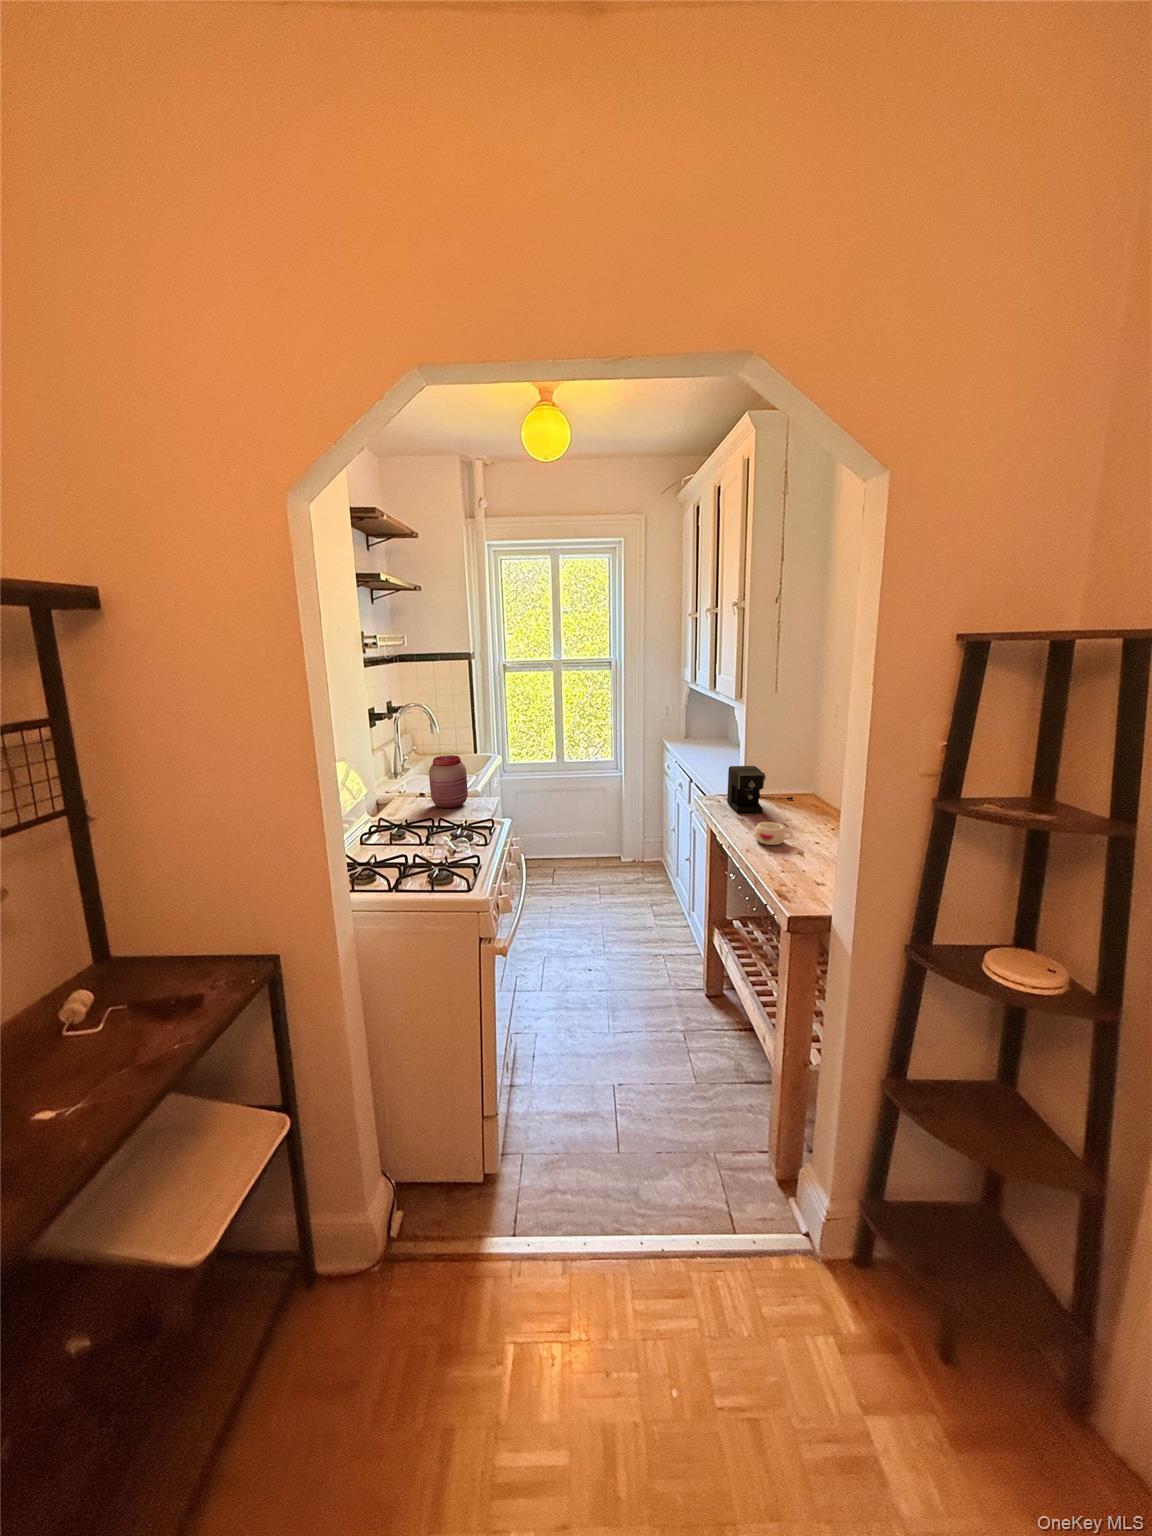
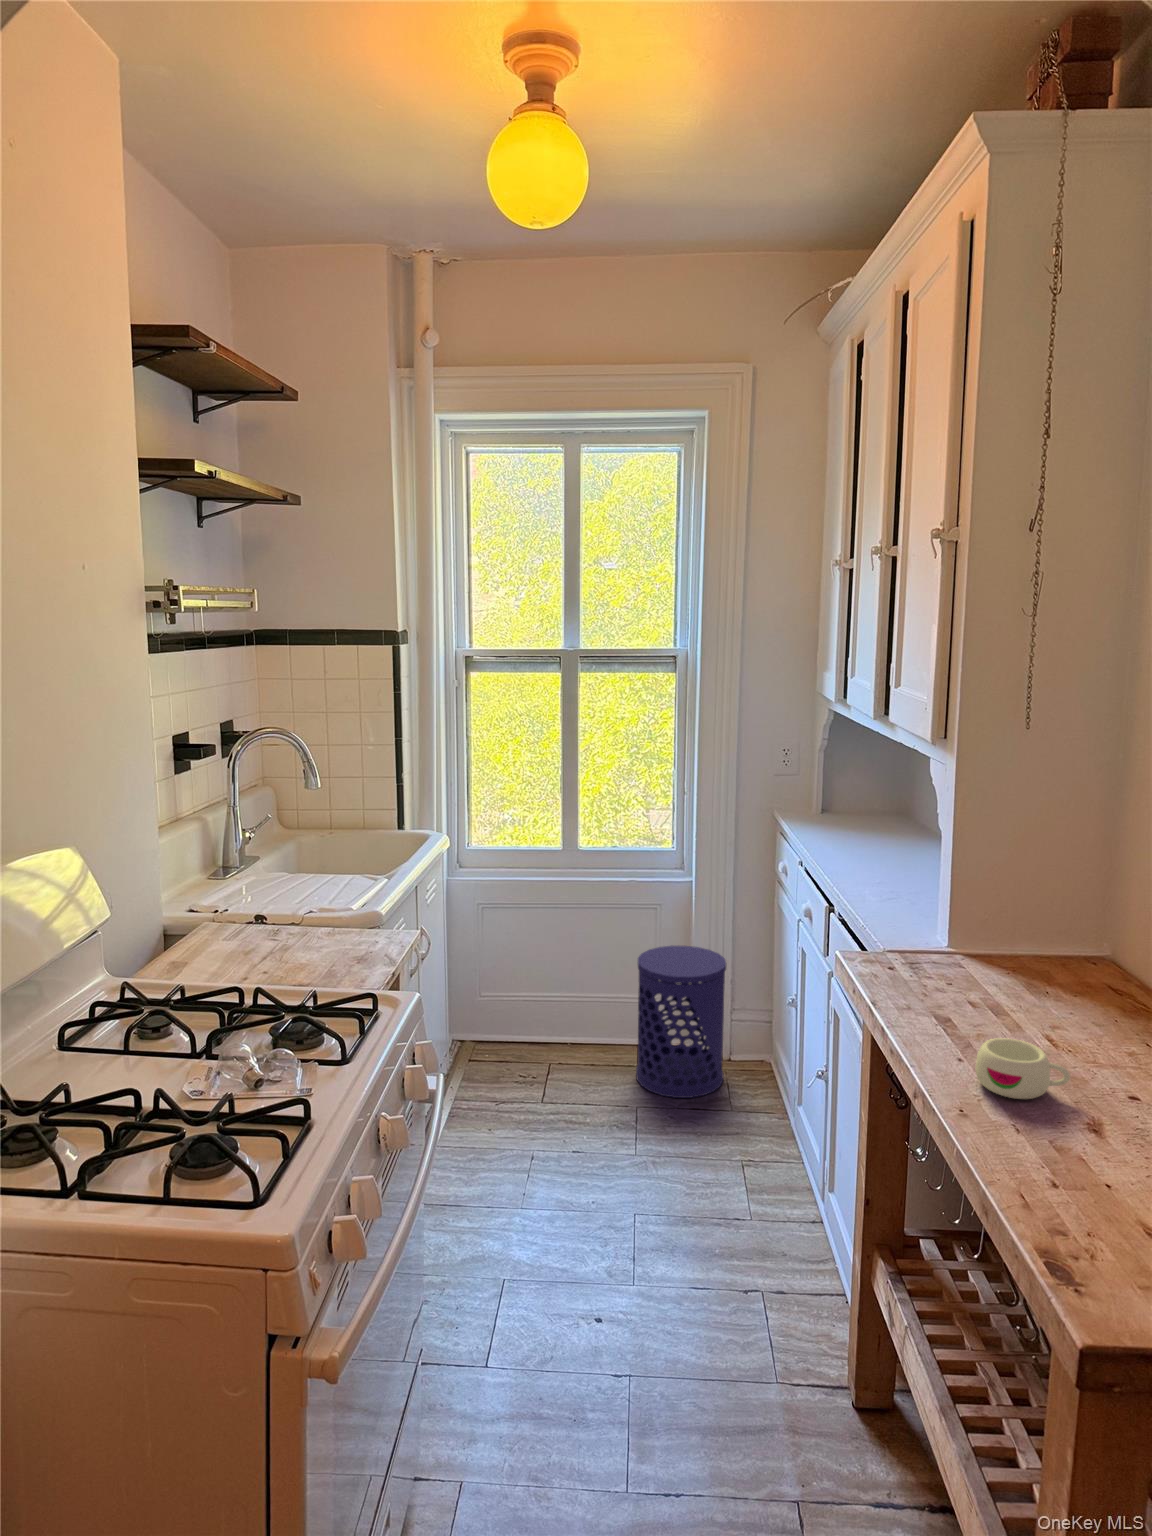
jar: present [429,755,468,808] -> none [255,842,338,959]
coffee maker: present [727,766,793,812] -> none [911,891,1062,1003]
waste bin: none [597,806,639,878] -> present [636,946,726,1098]

